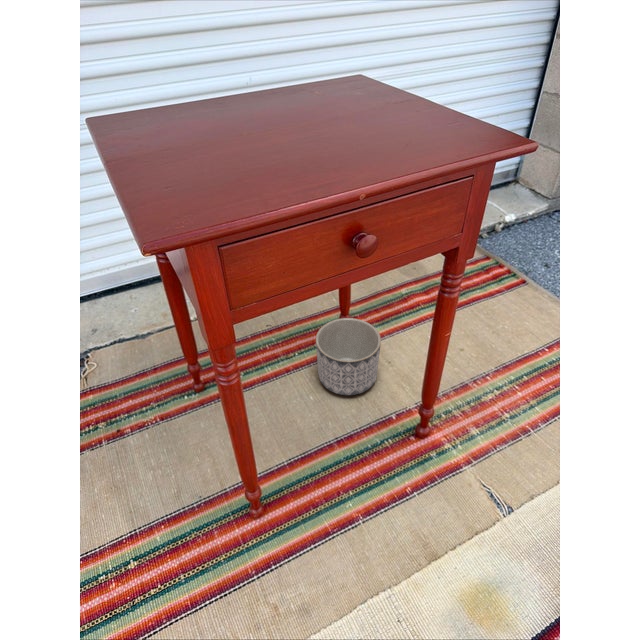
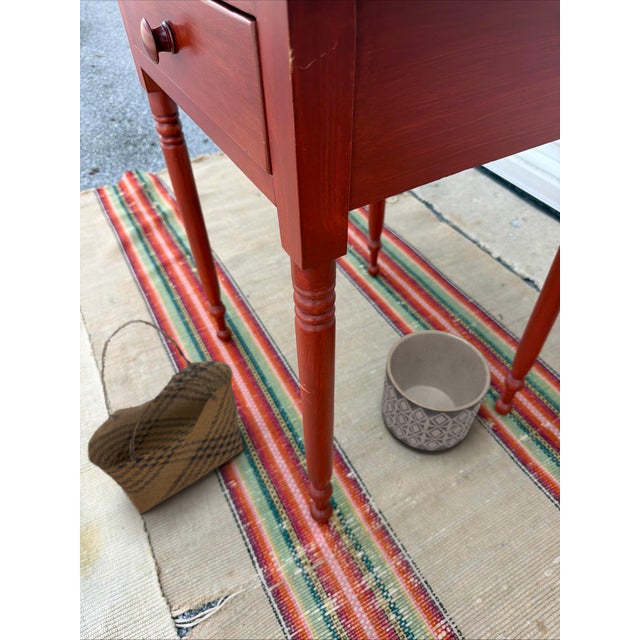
woven basket: none [357,412,468,571] -> present [88,320,244,513]

